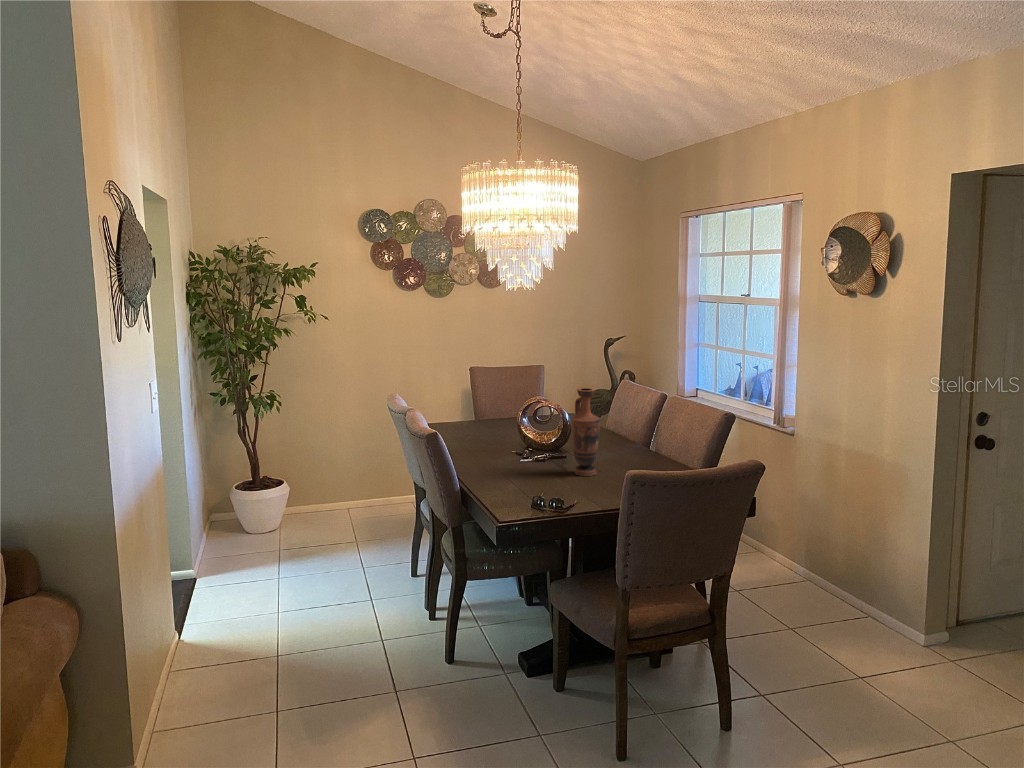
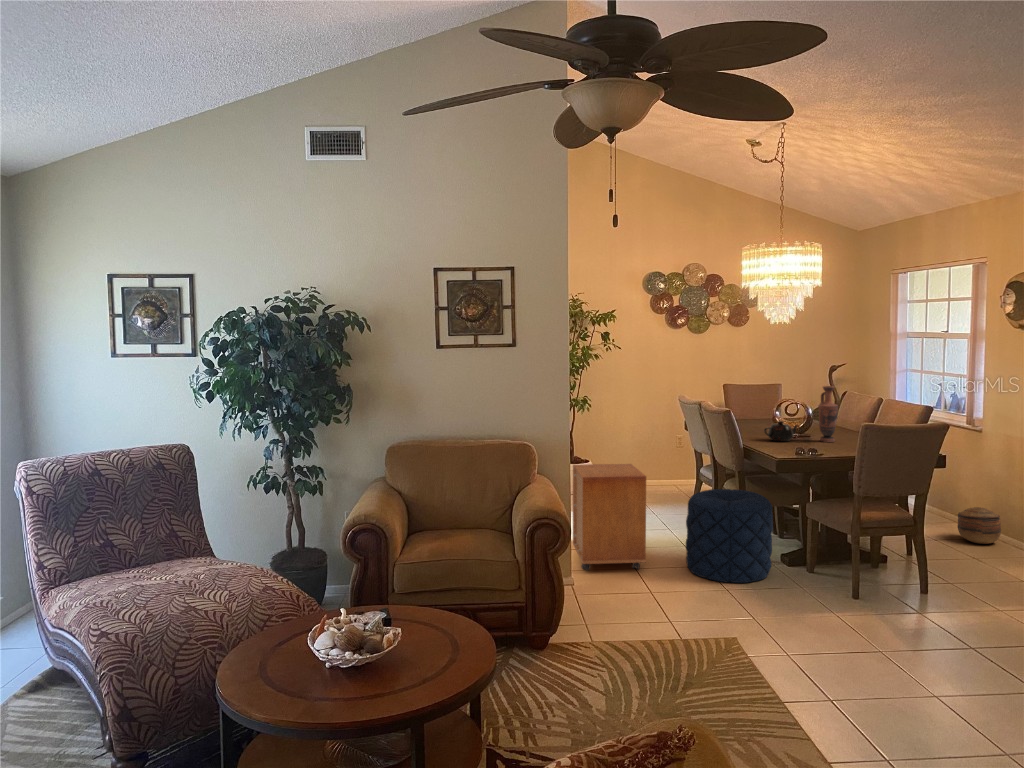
teapot: none [489,444,545,479] -> present [764,420,798,441]
cabinet: none [145,529,280,741] -> present [573,464,646,571]
basket: none [763,542,818,594] -> present [958,507,1001,544]
pouf: none [351,566,494,746] -> present [686,489,773,583]

